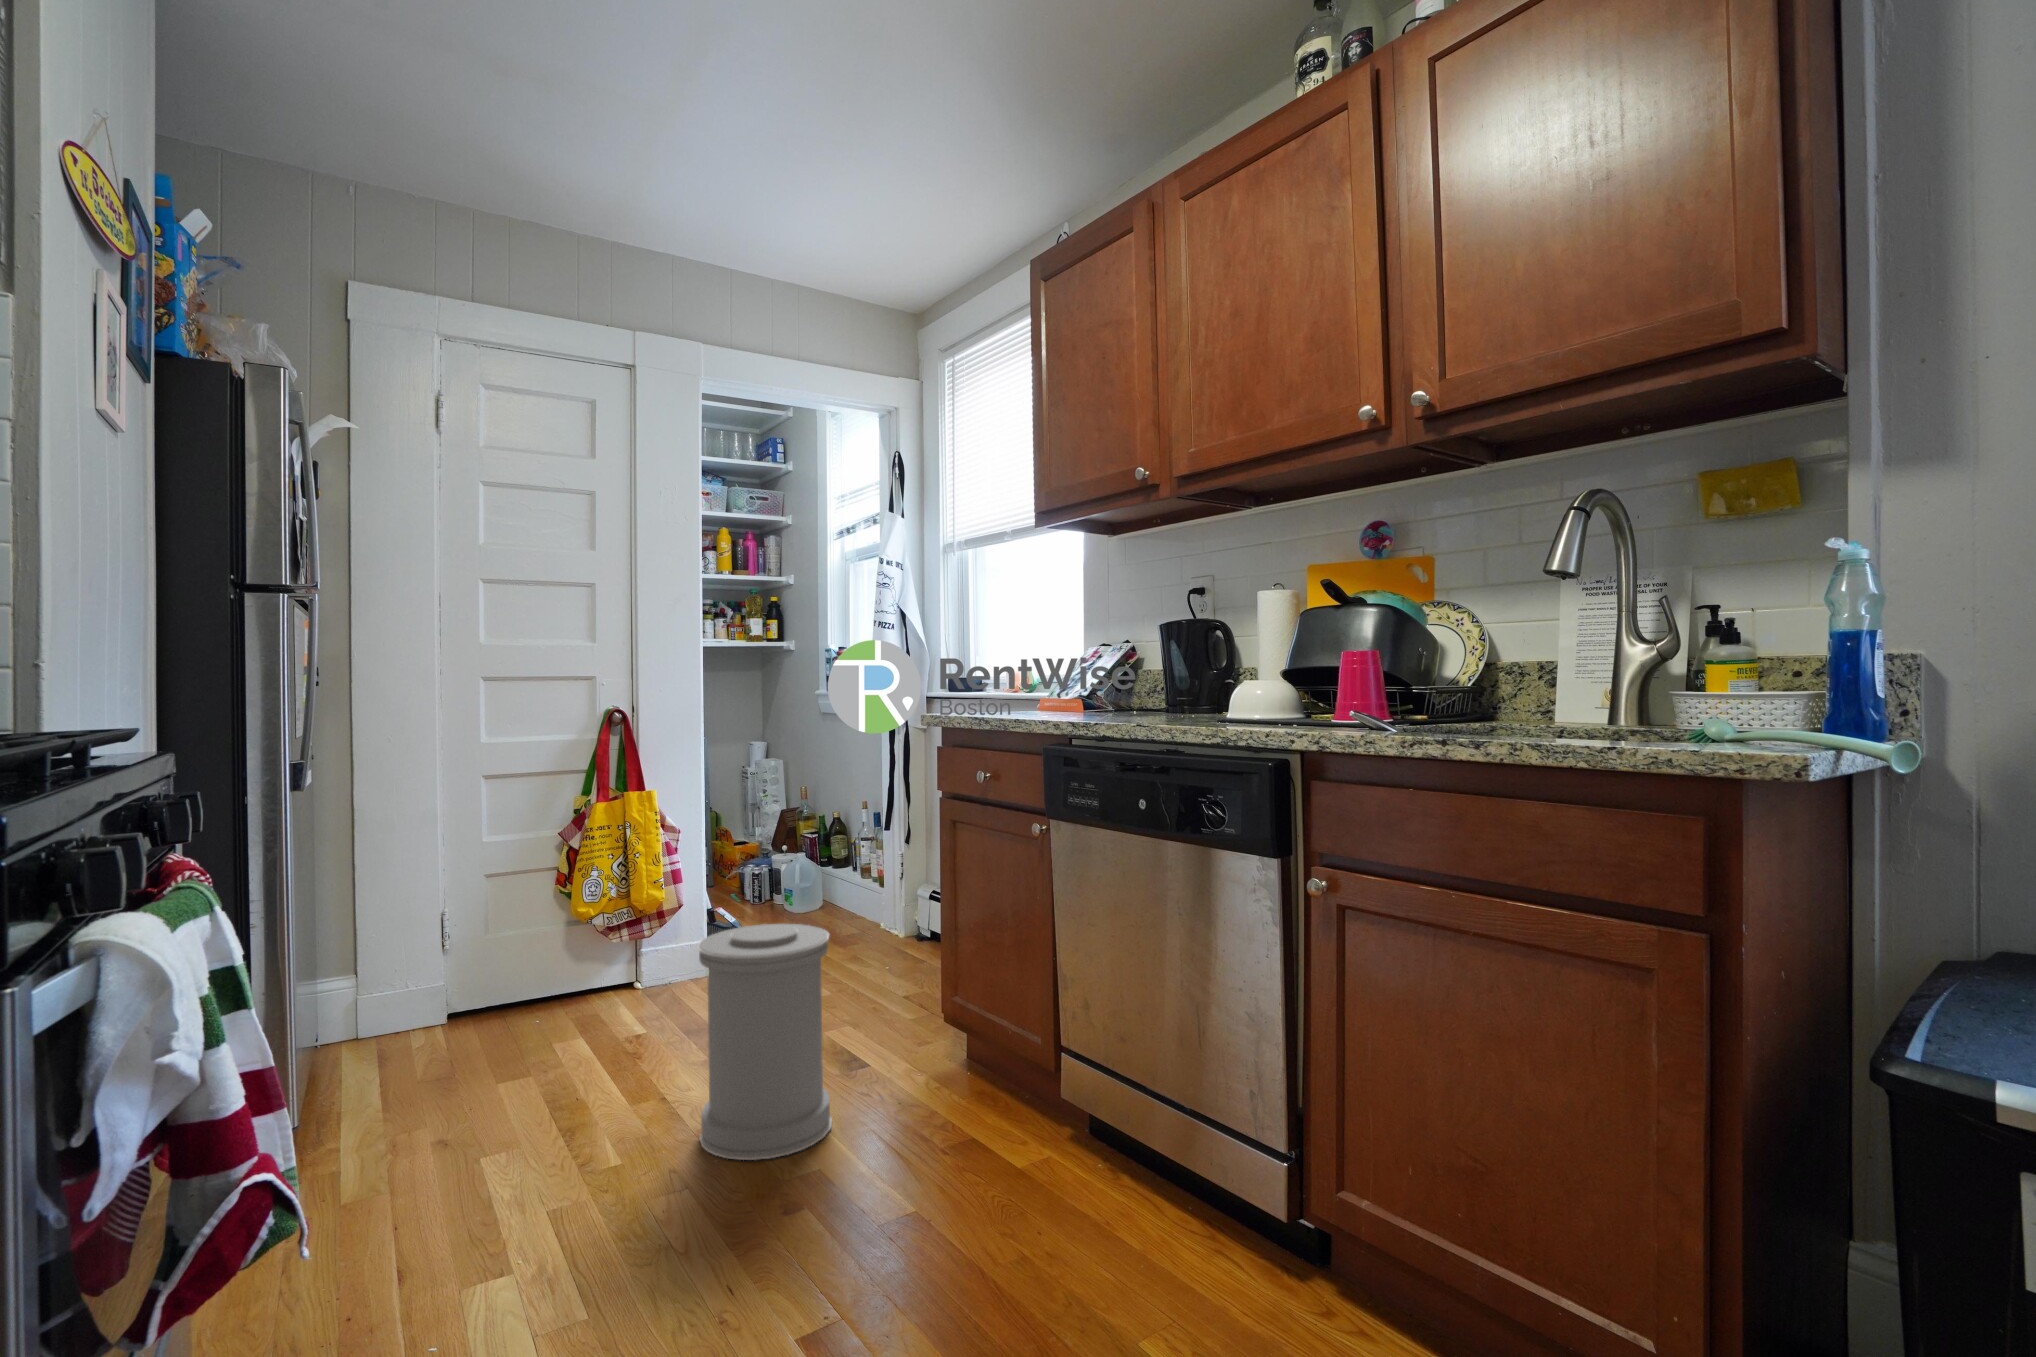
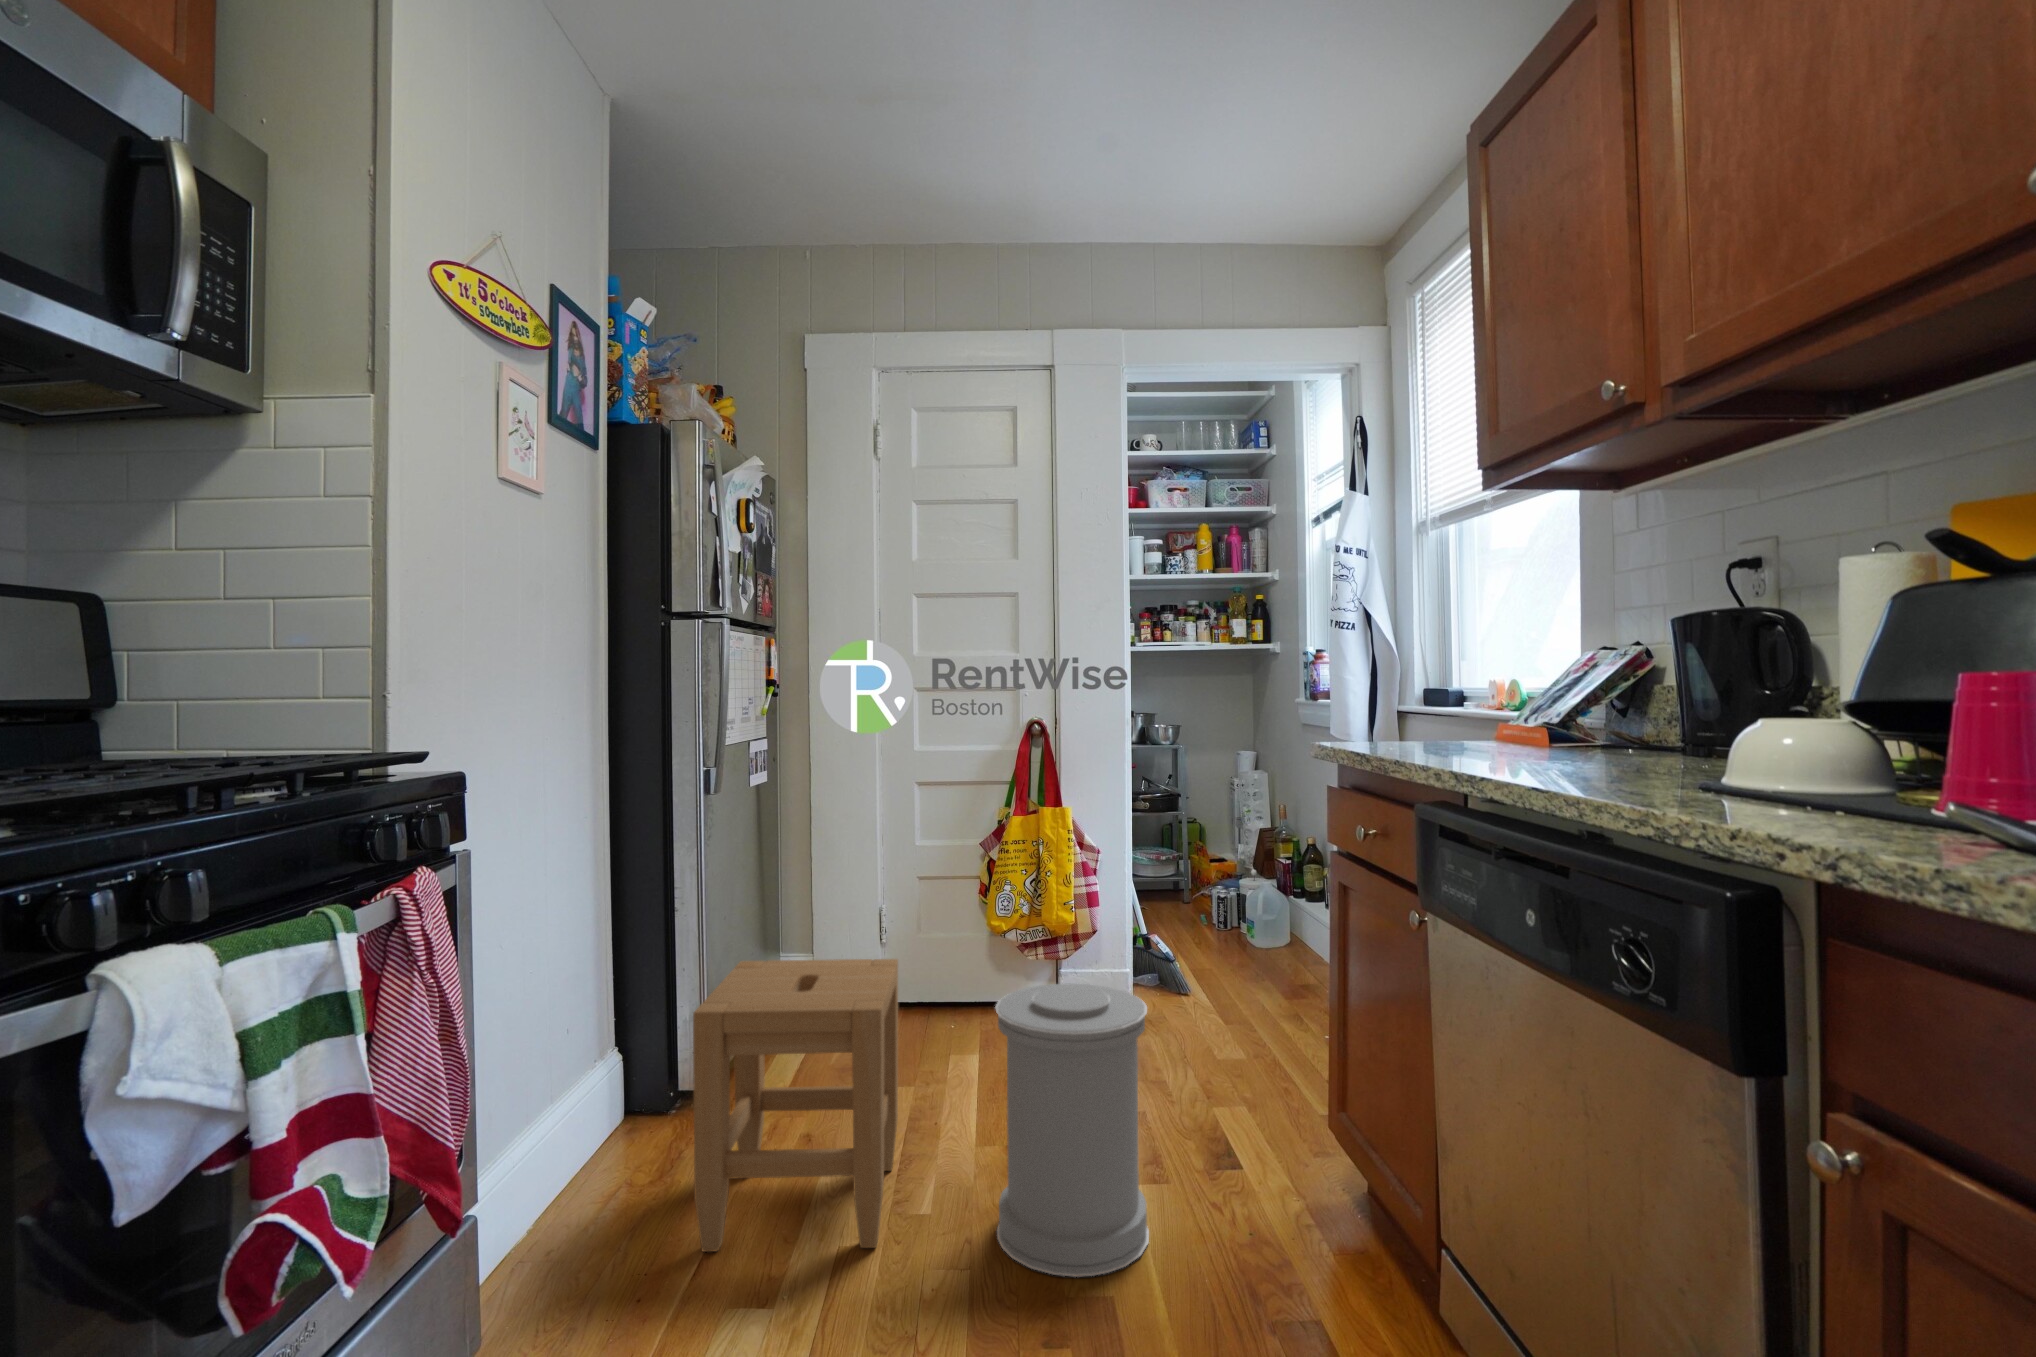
stool: none [387,933,603,1243] -> present [693,959,898,1252]

